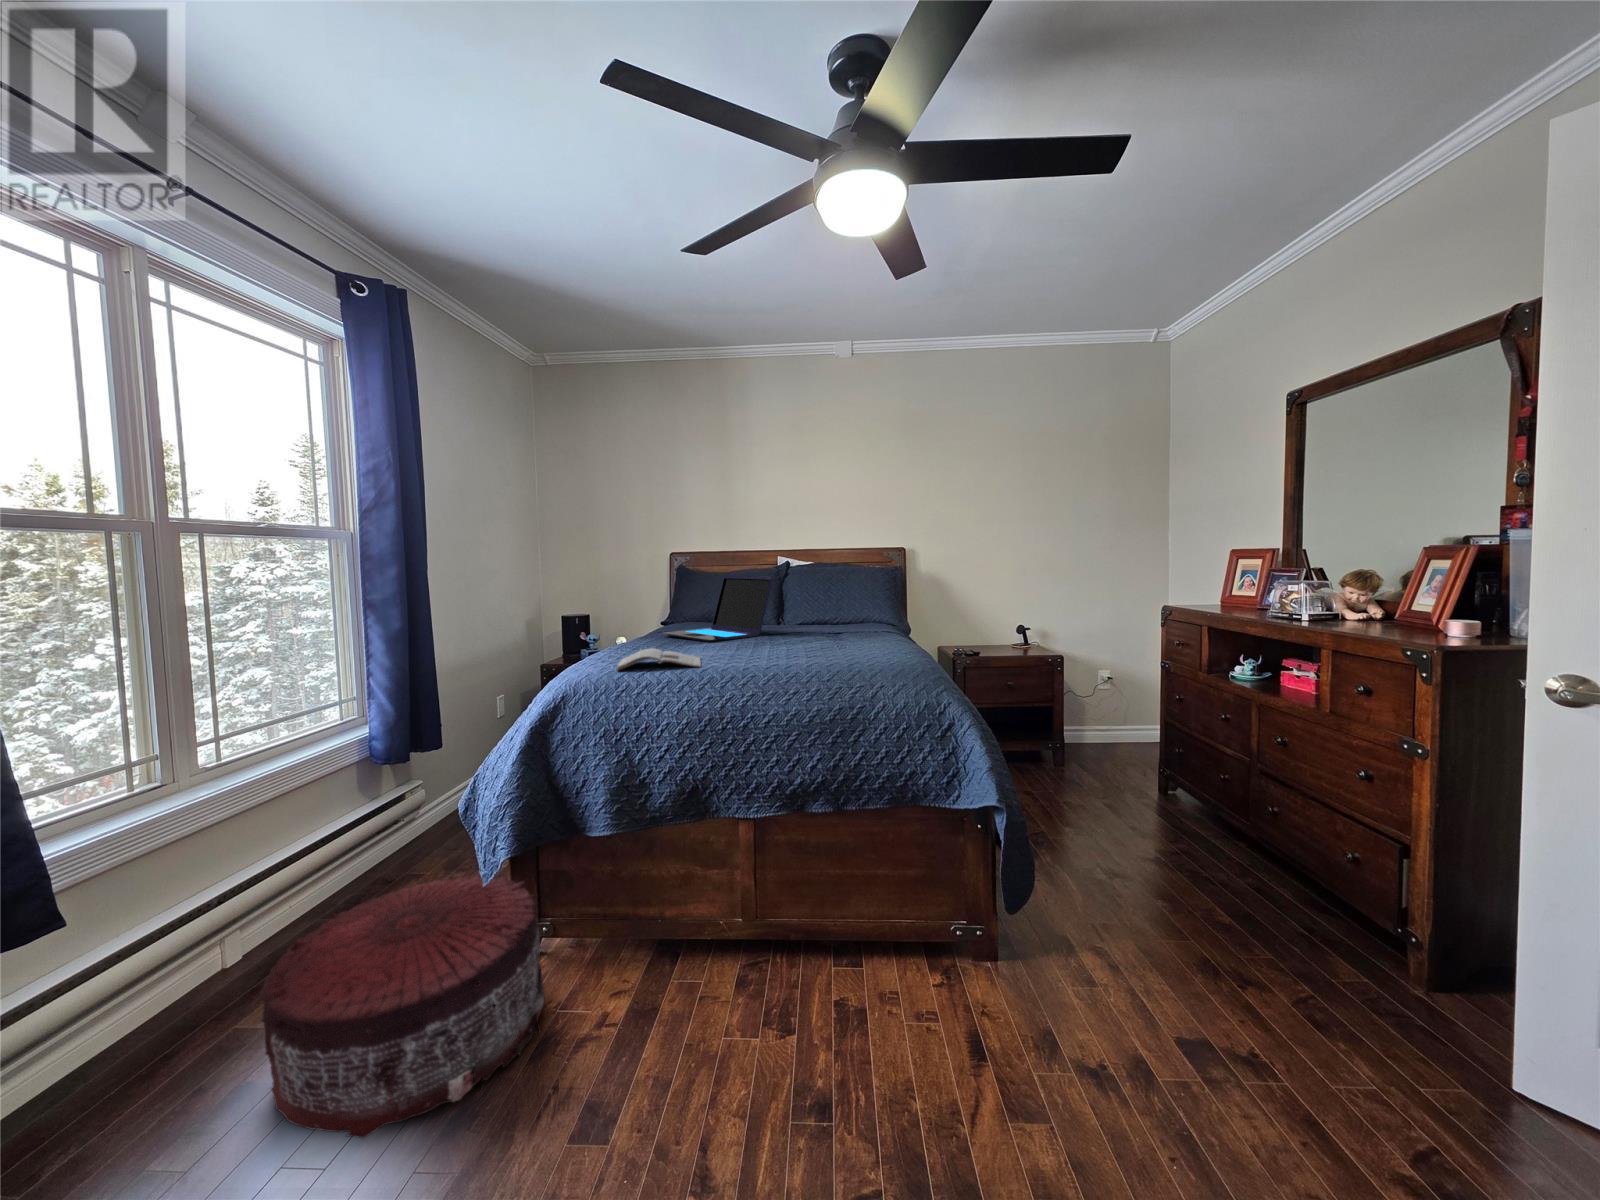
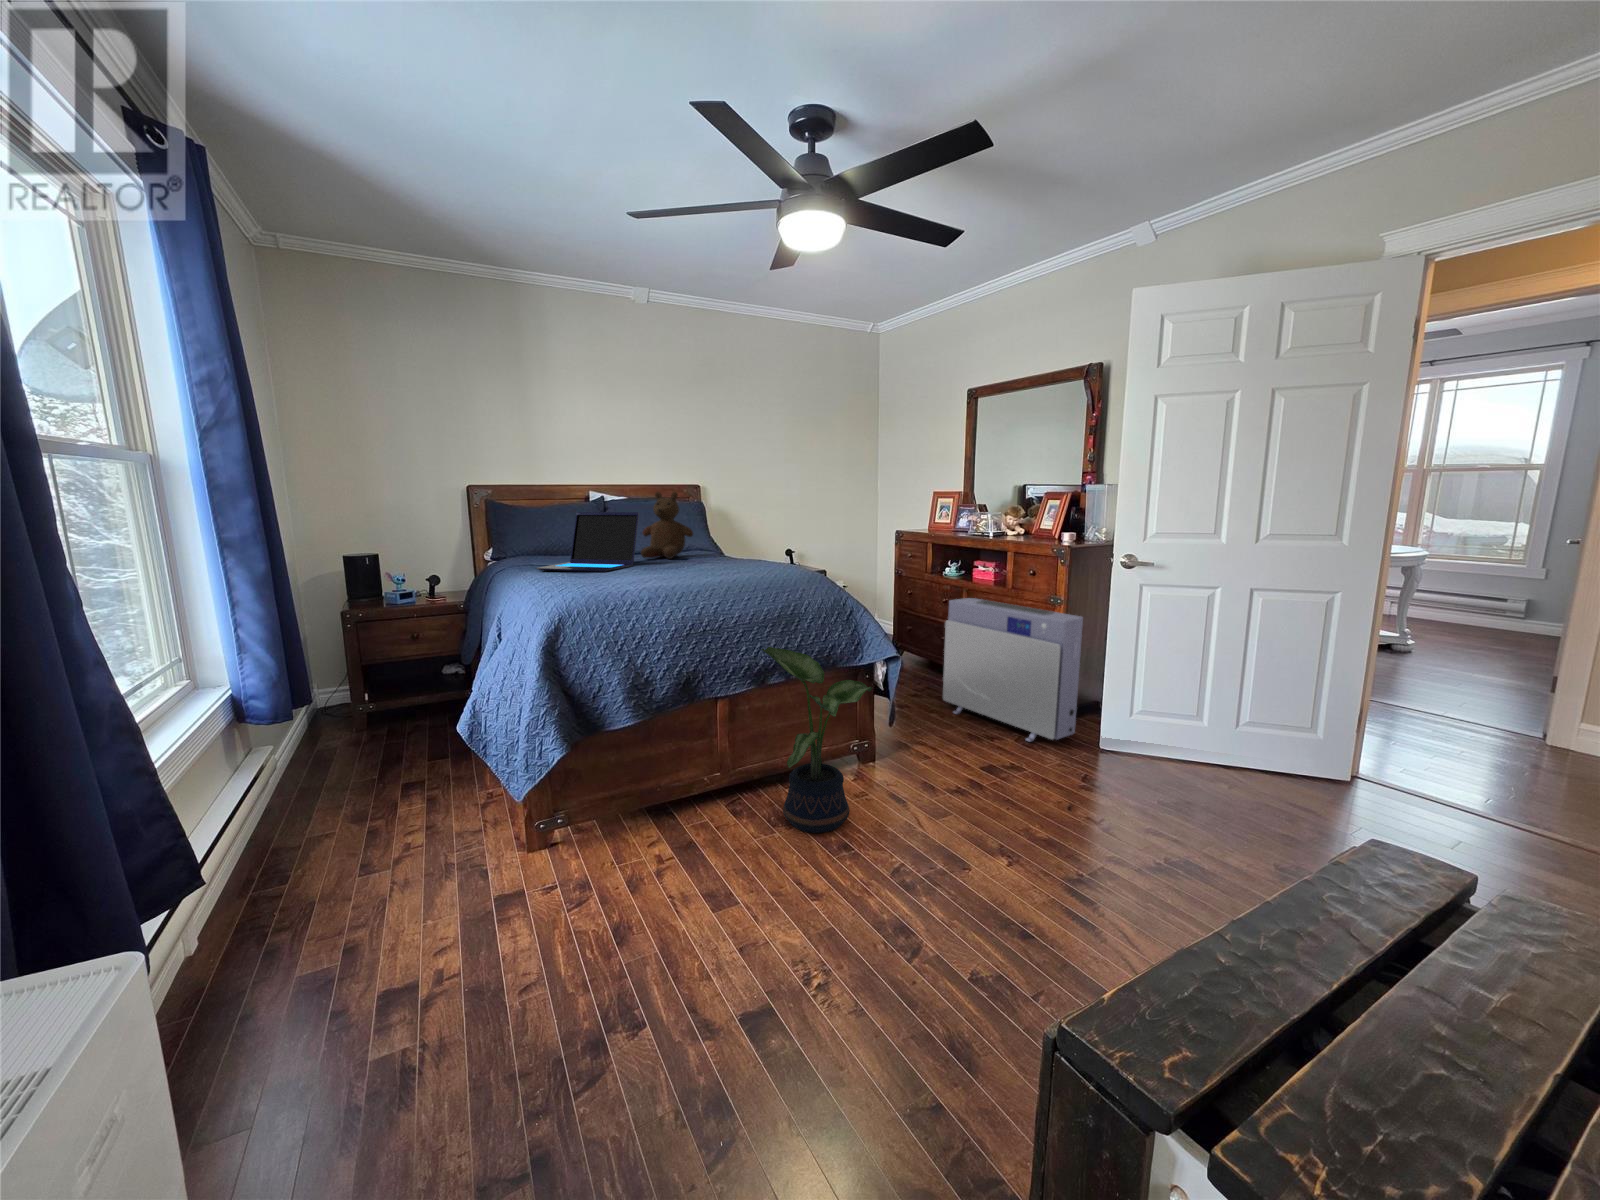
teddy bear: none [789,553,850,630] -> present [641,492,693,559]
magazine: present [616,648,701,670] -> none [579,575,666,593]
air purifier: none [1188,720,1461,1031] -> present [943,598,1083,742]
potted plant: none [766,762,944,1065] -> present [762,647,872,833]
pouf: present [260,875,544,1138] -> none [371,781,620,995]

